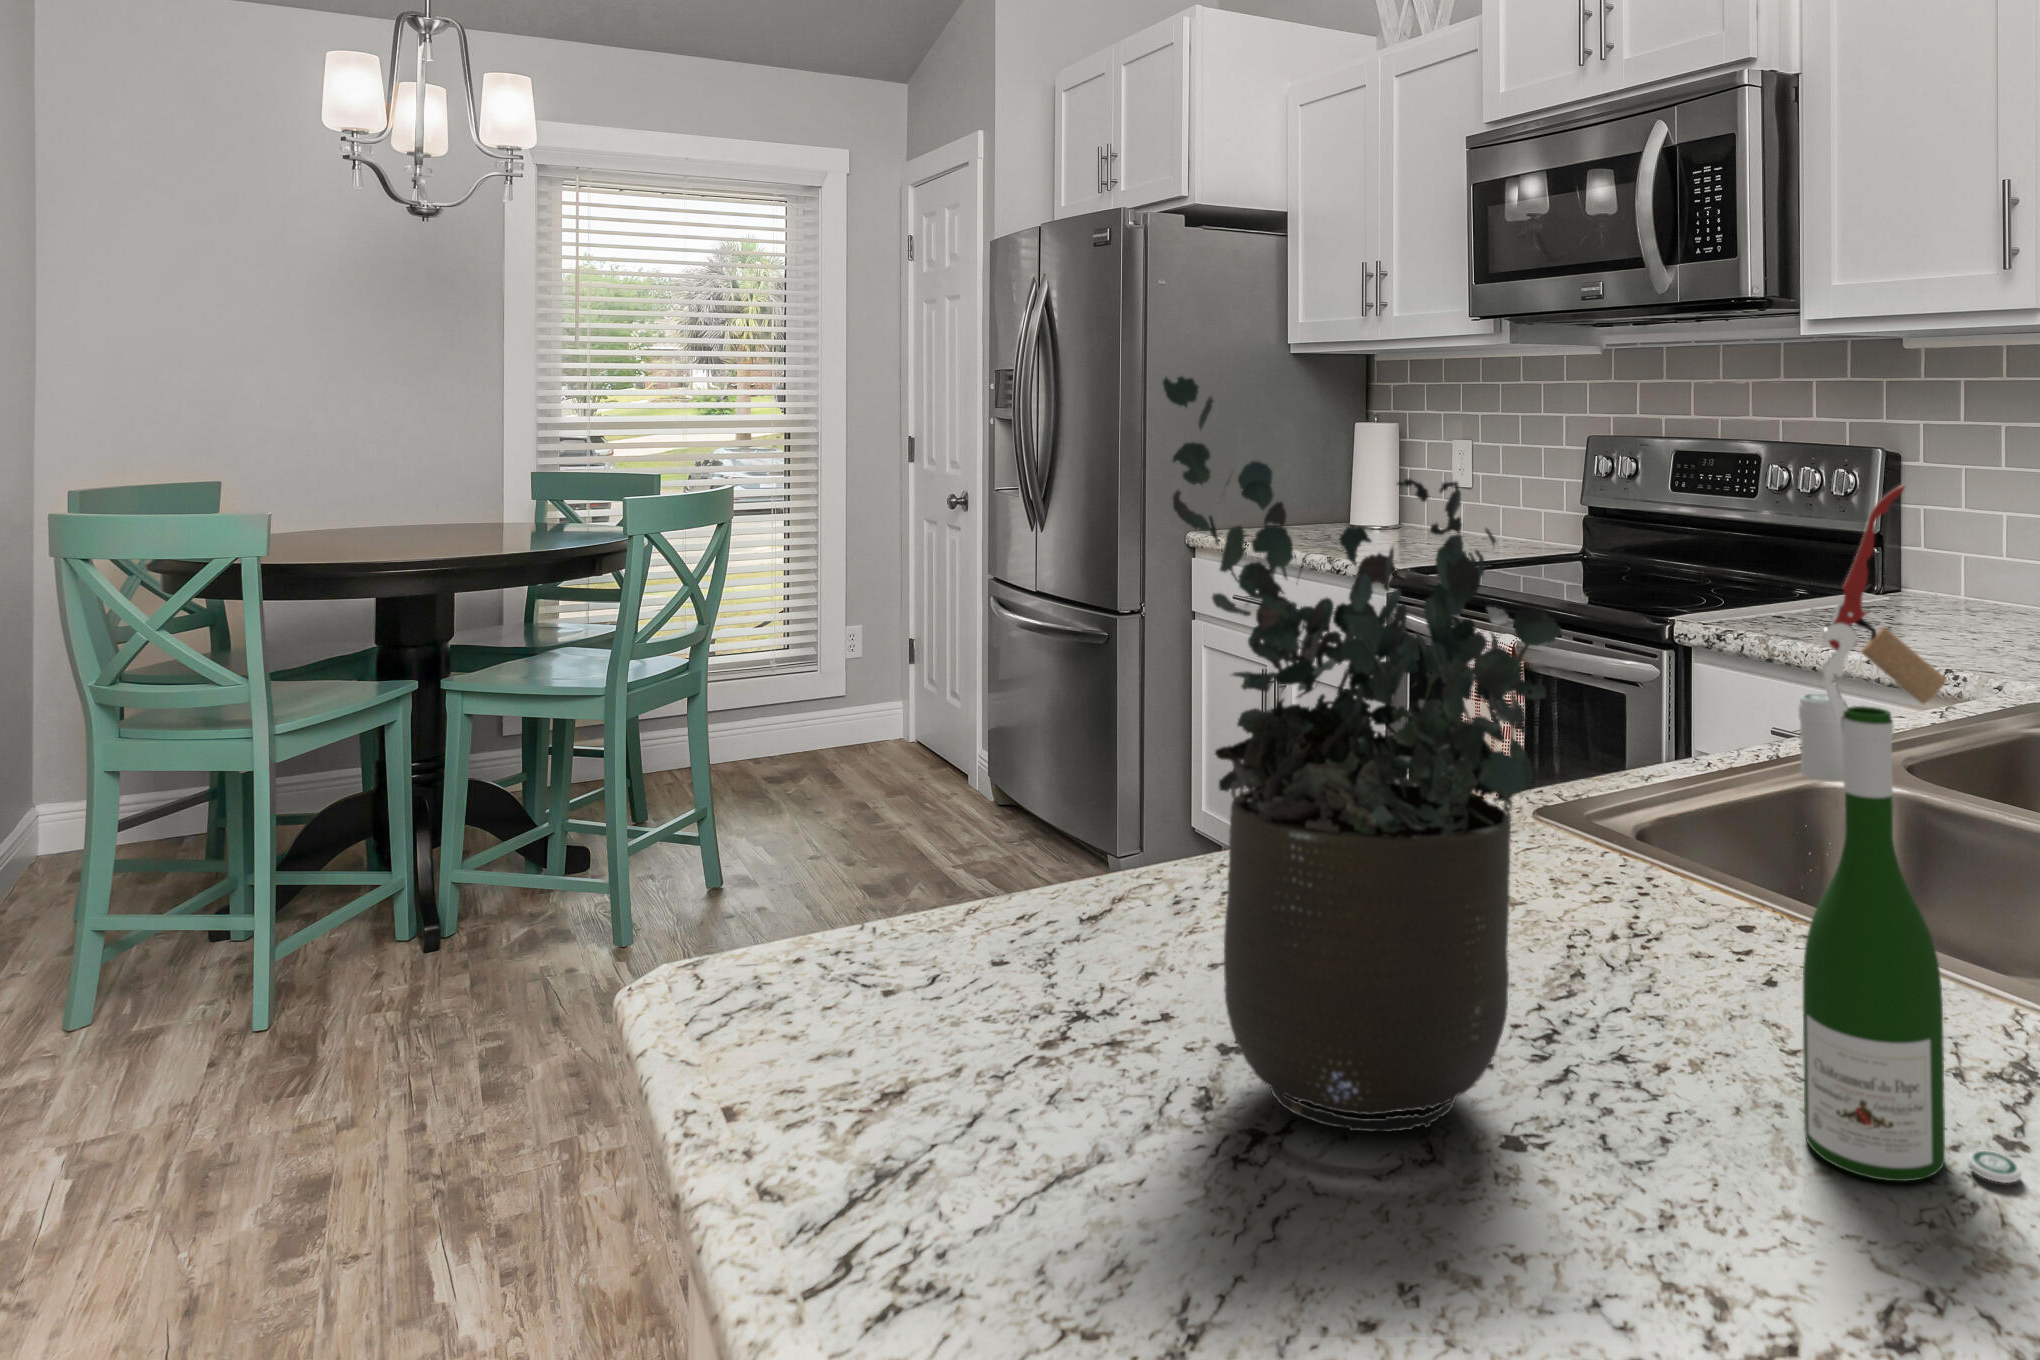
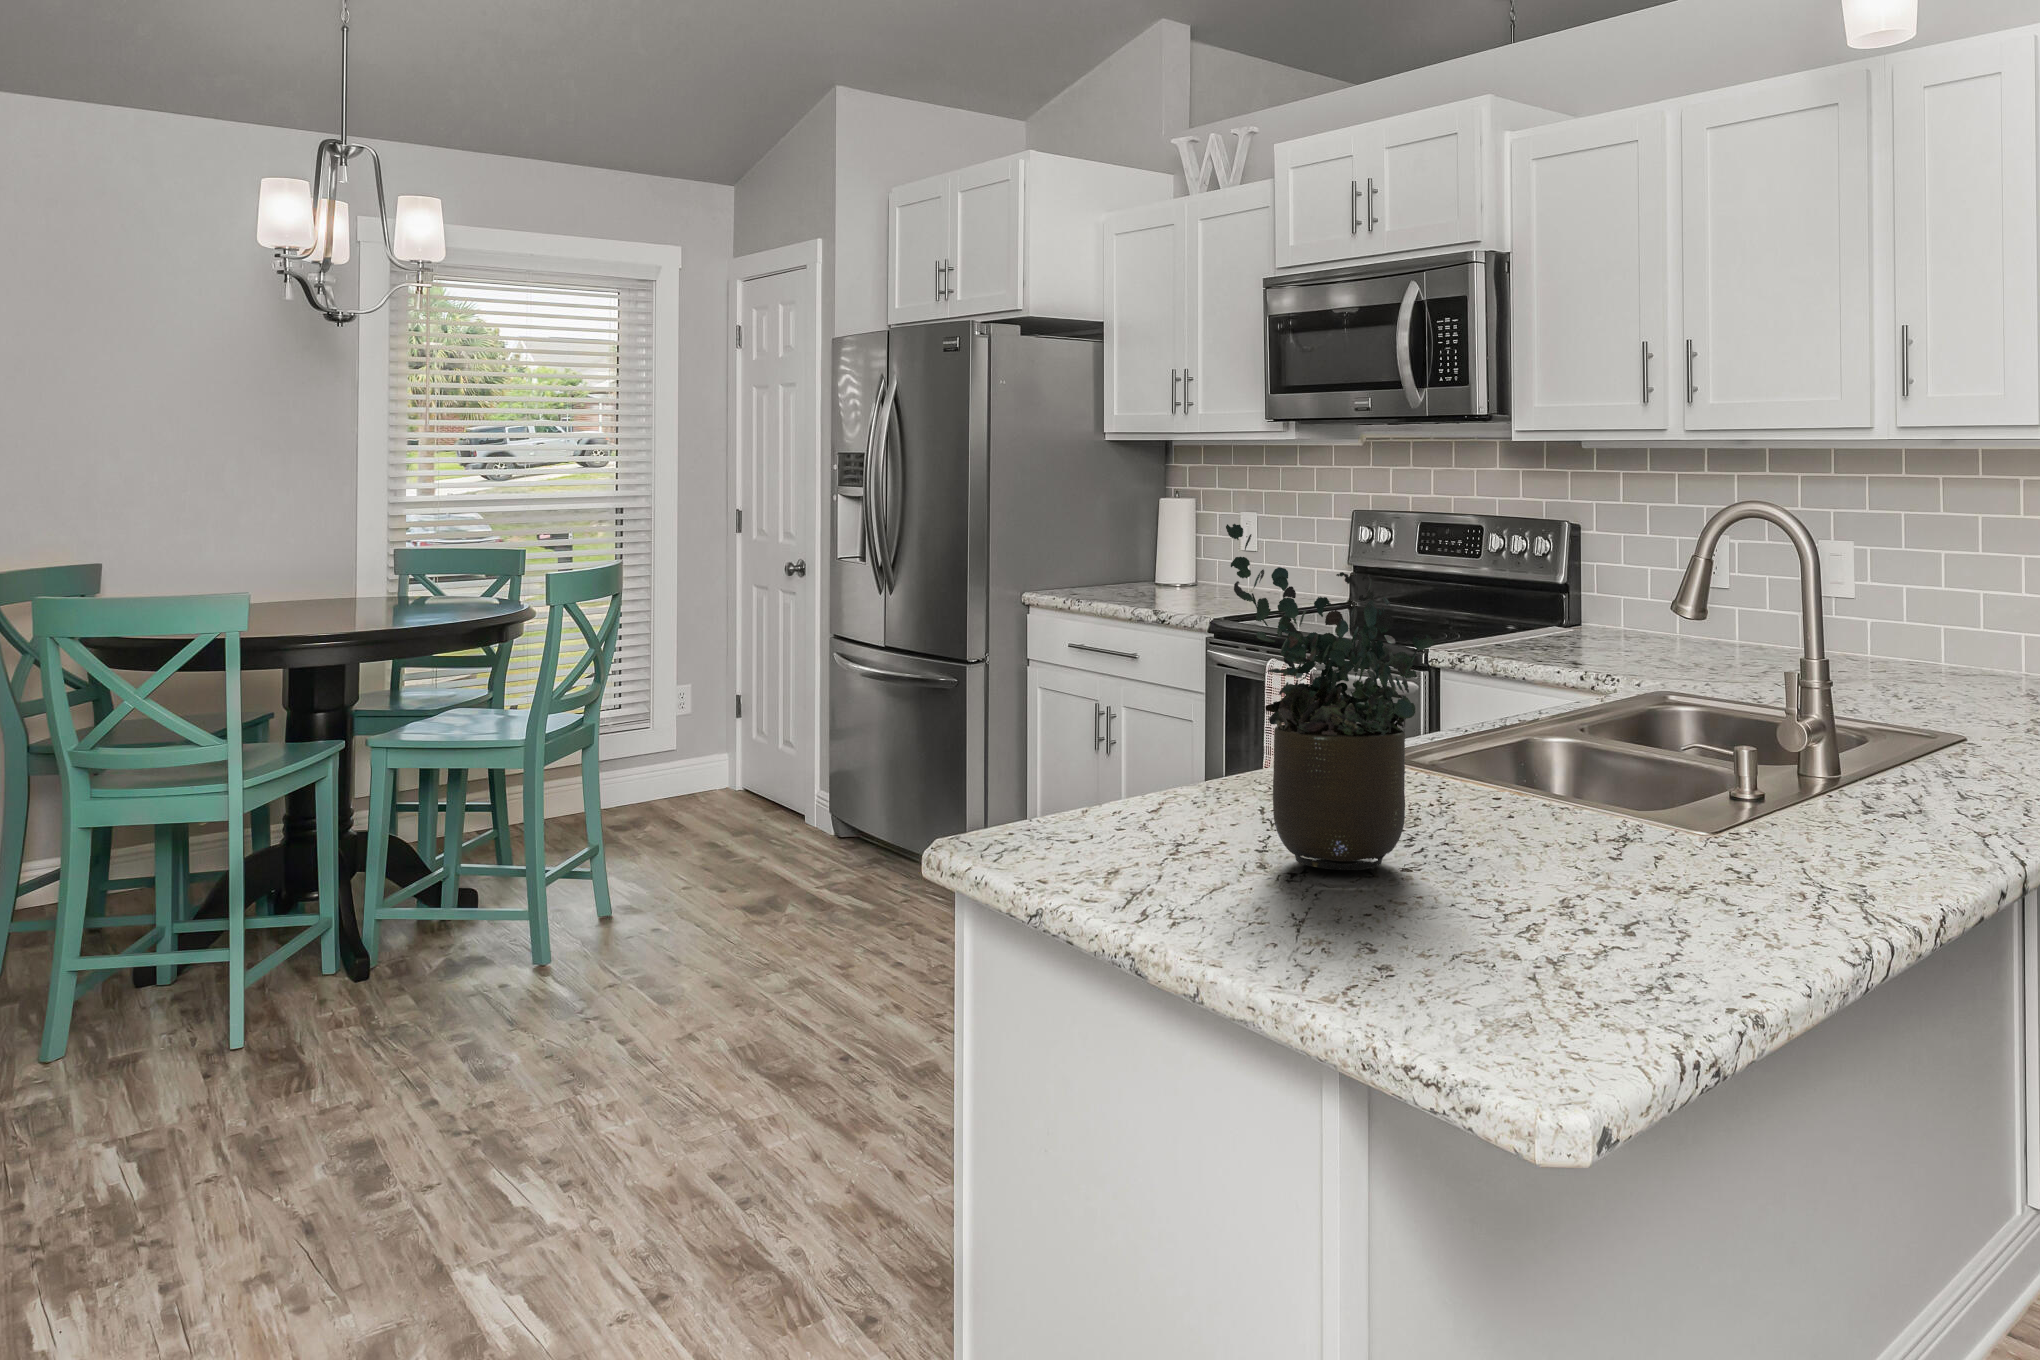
wine bottle: present [1799,485,2021,1183] -> none [1529,575,1622,875]

